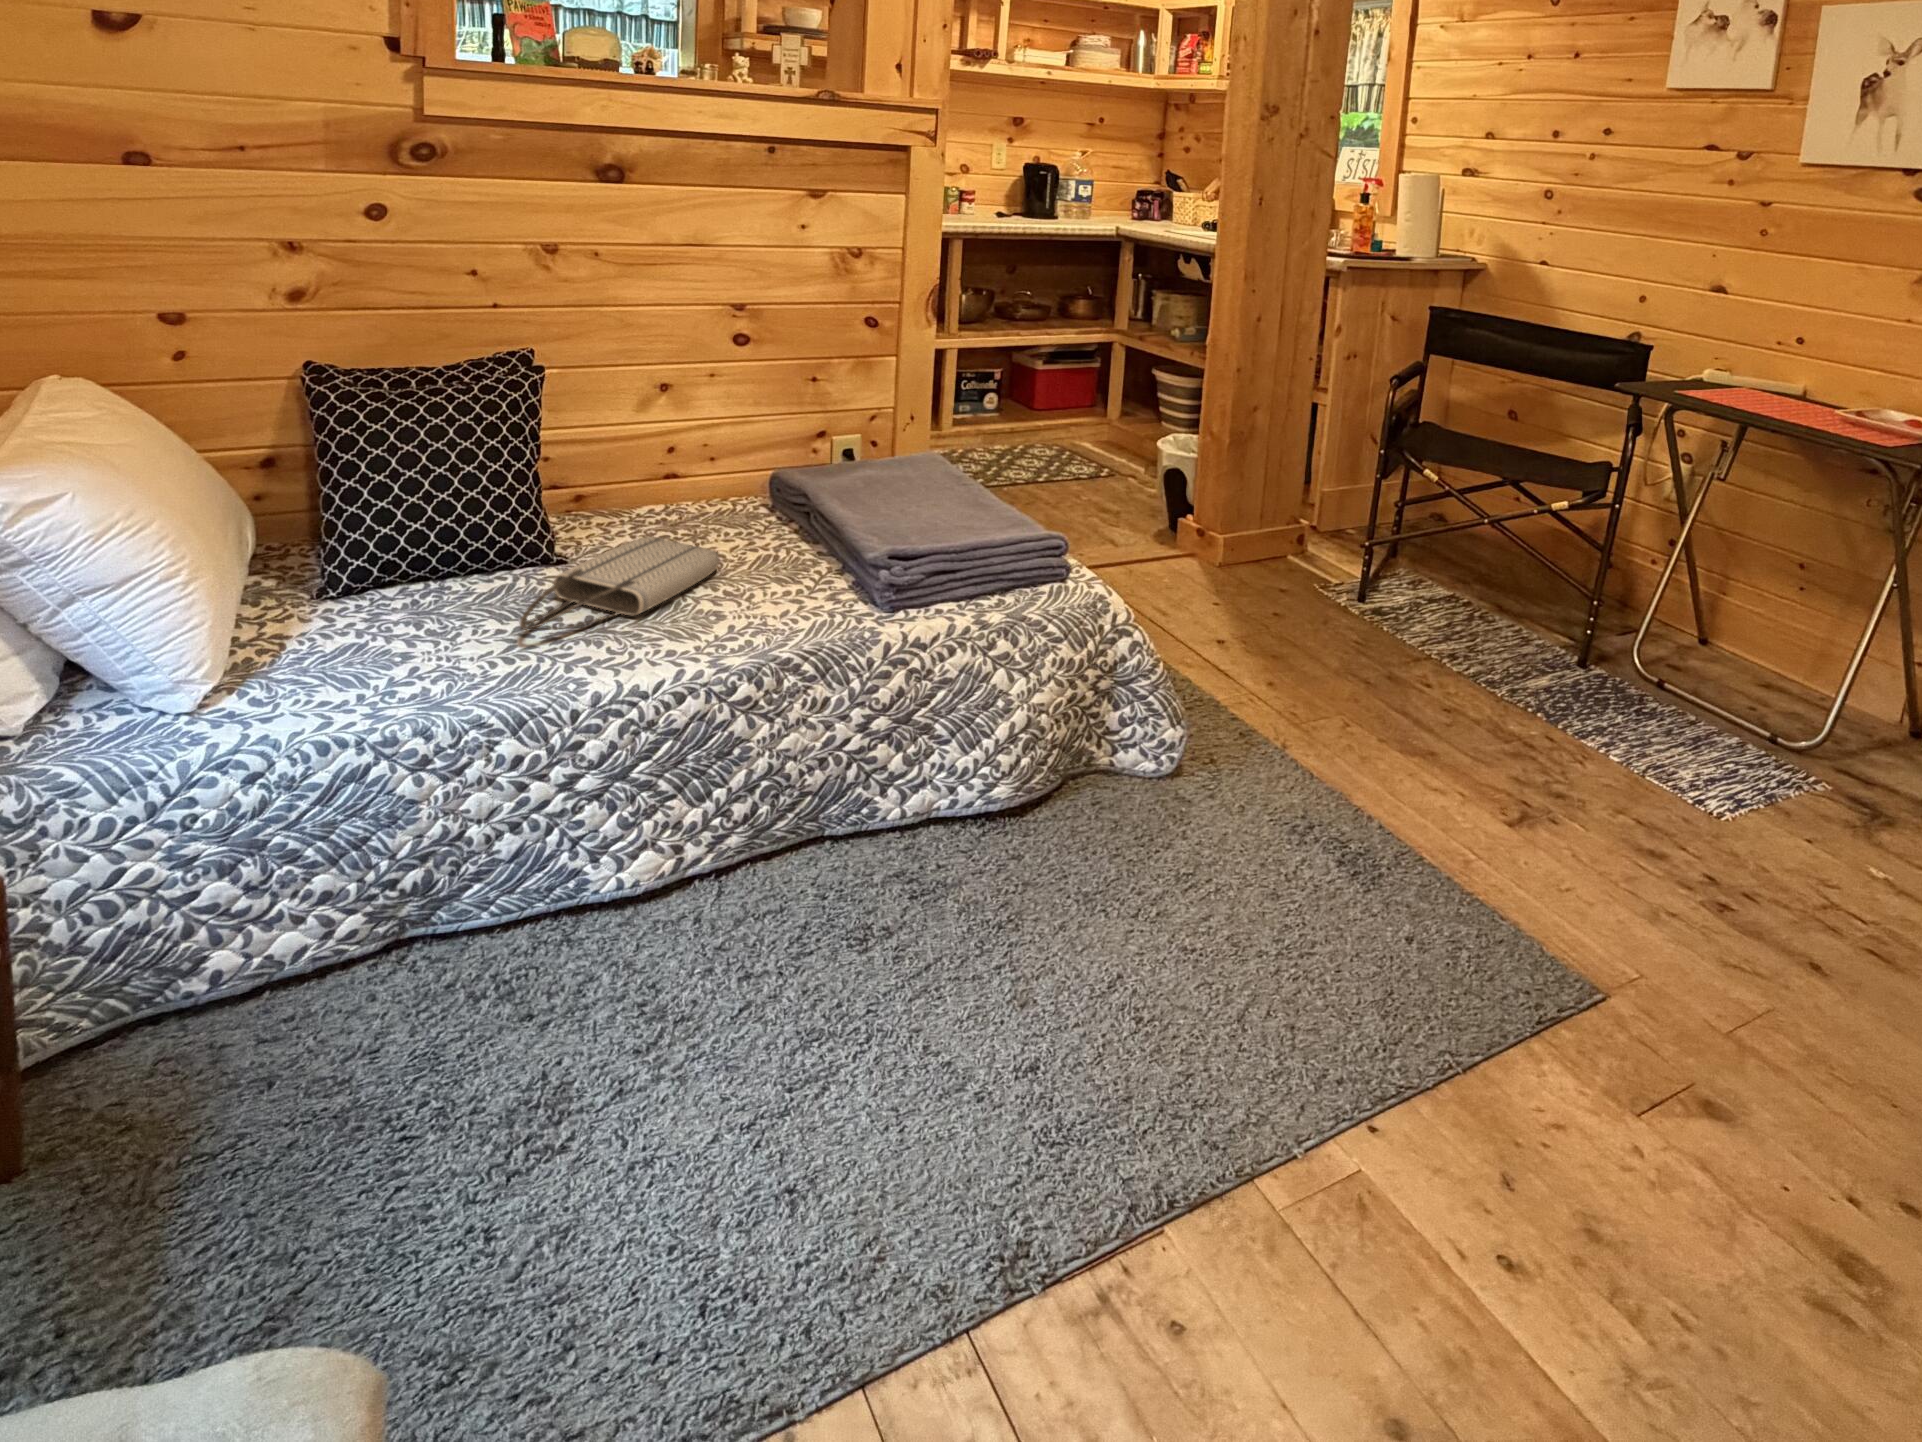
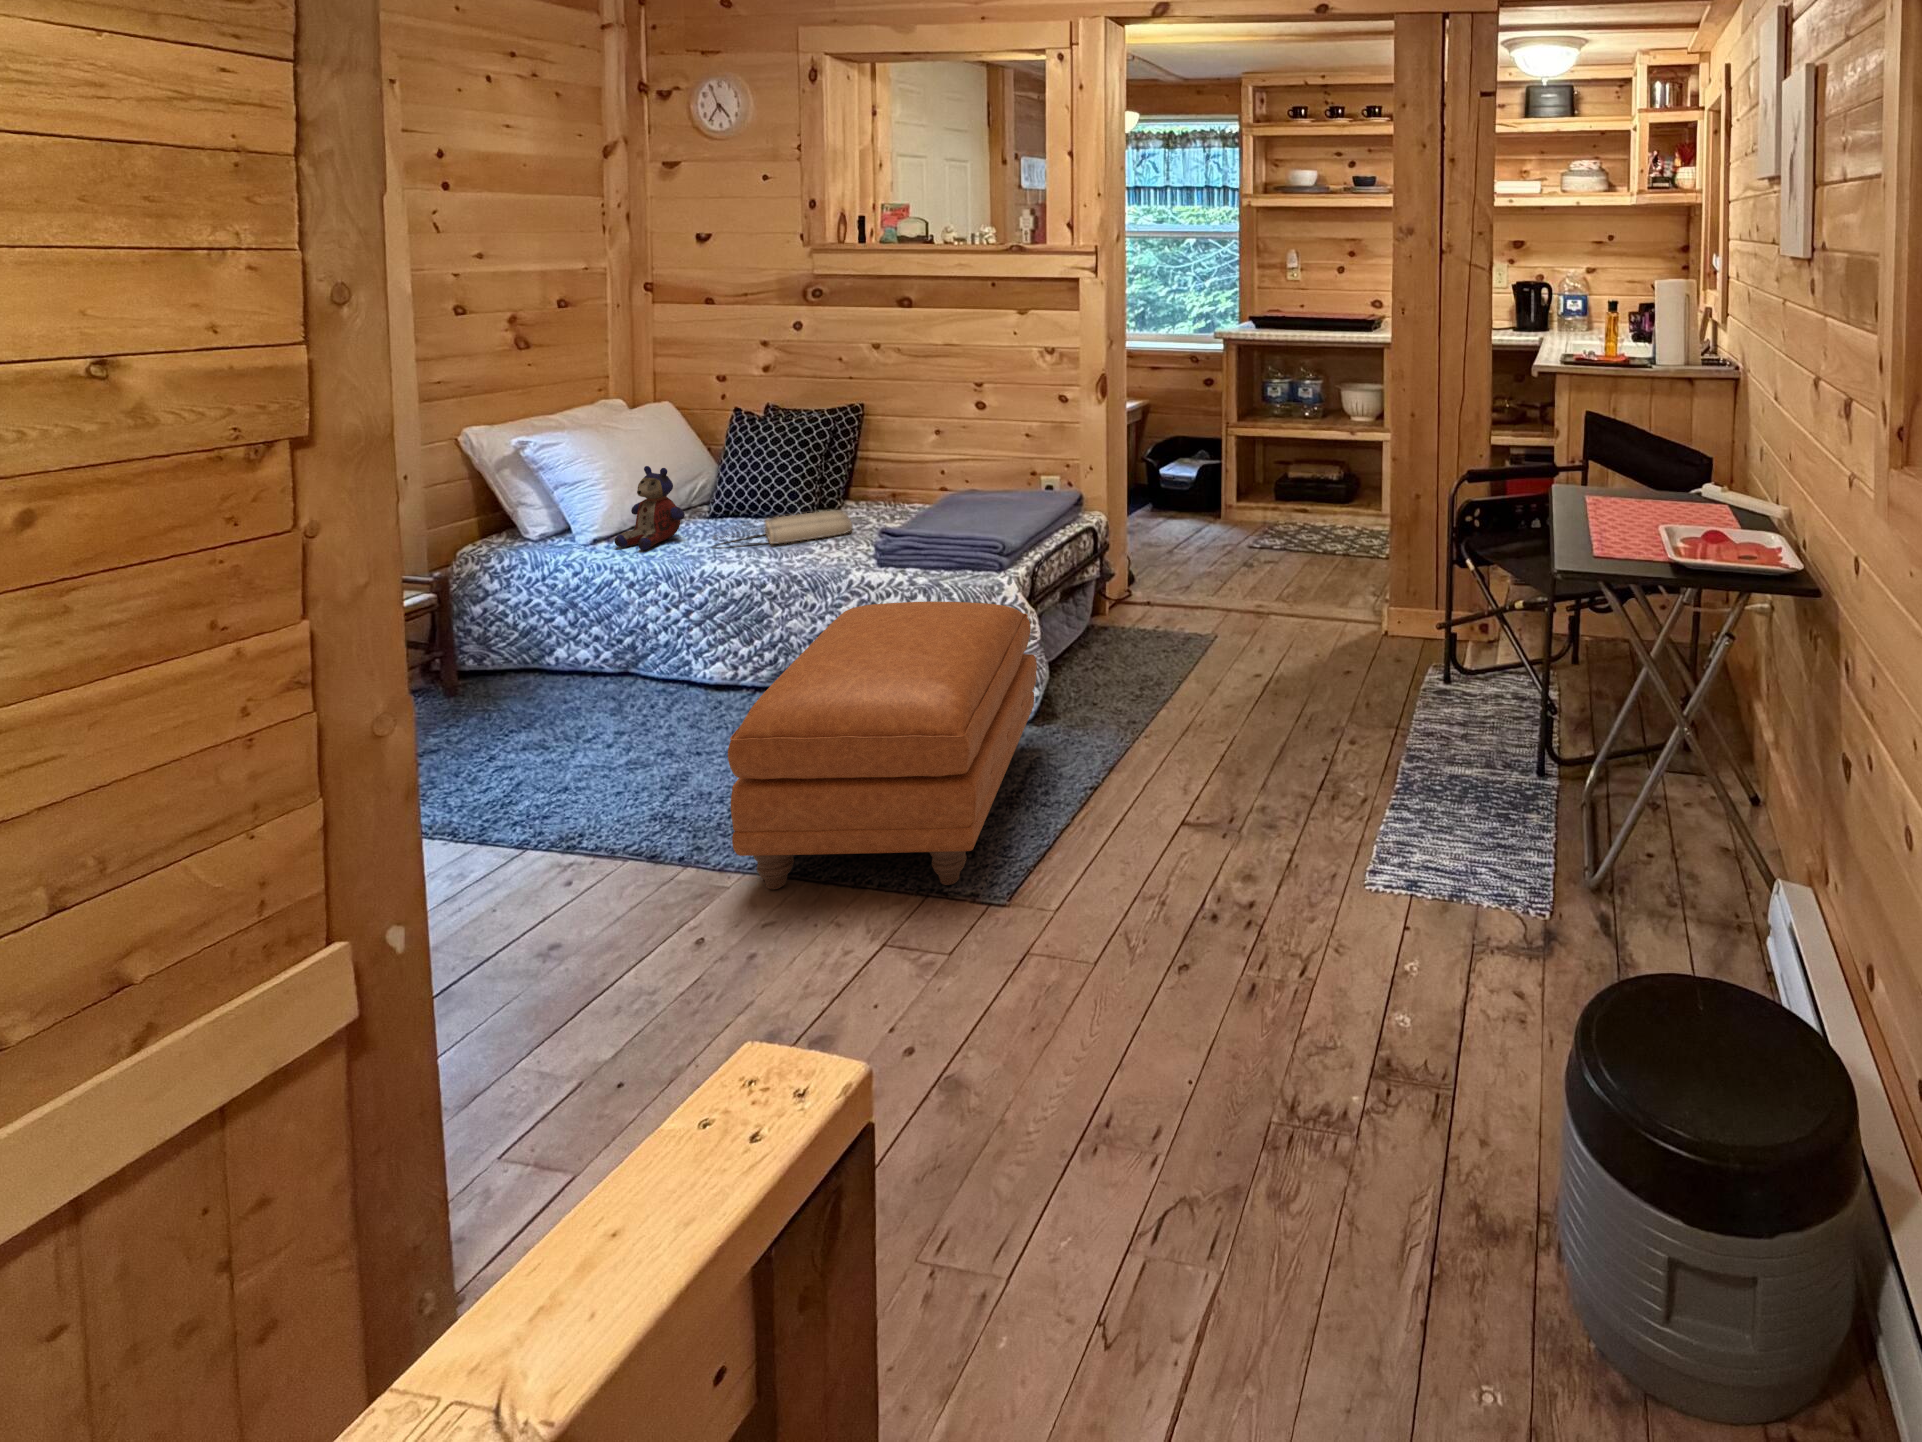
stuffed bear: none [283,505,436,691] -> present [614,466,685,550]
ottoman: none [1063,612,1640,1138] -> present [728,601,1037,889]

